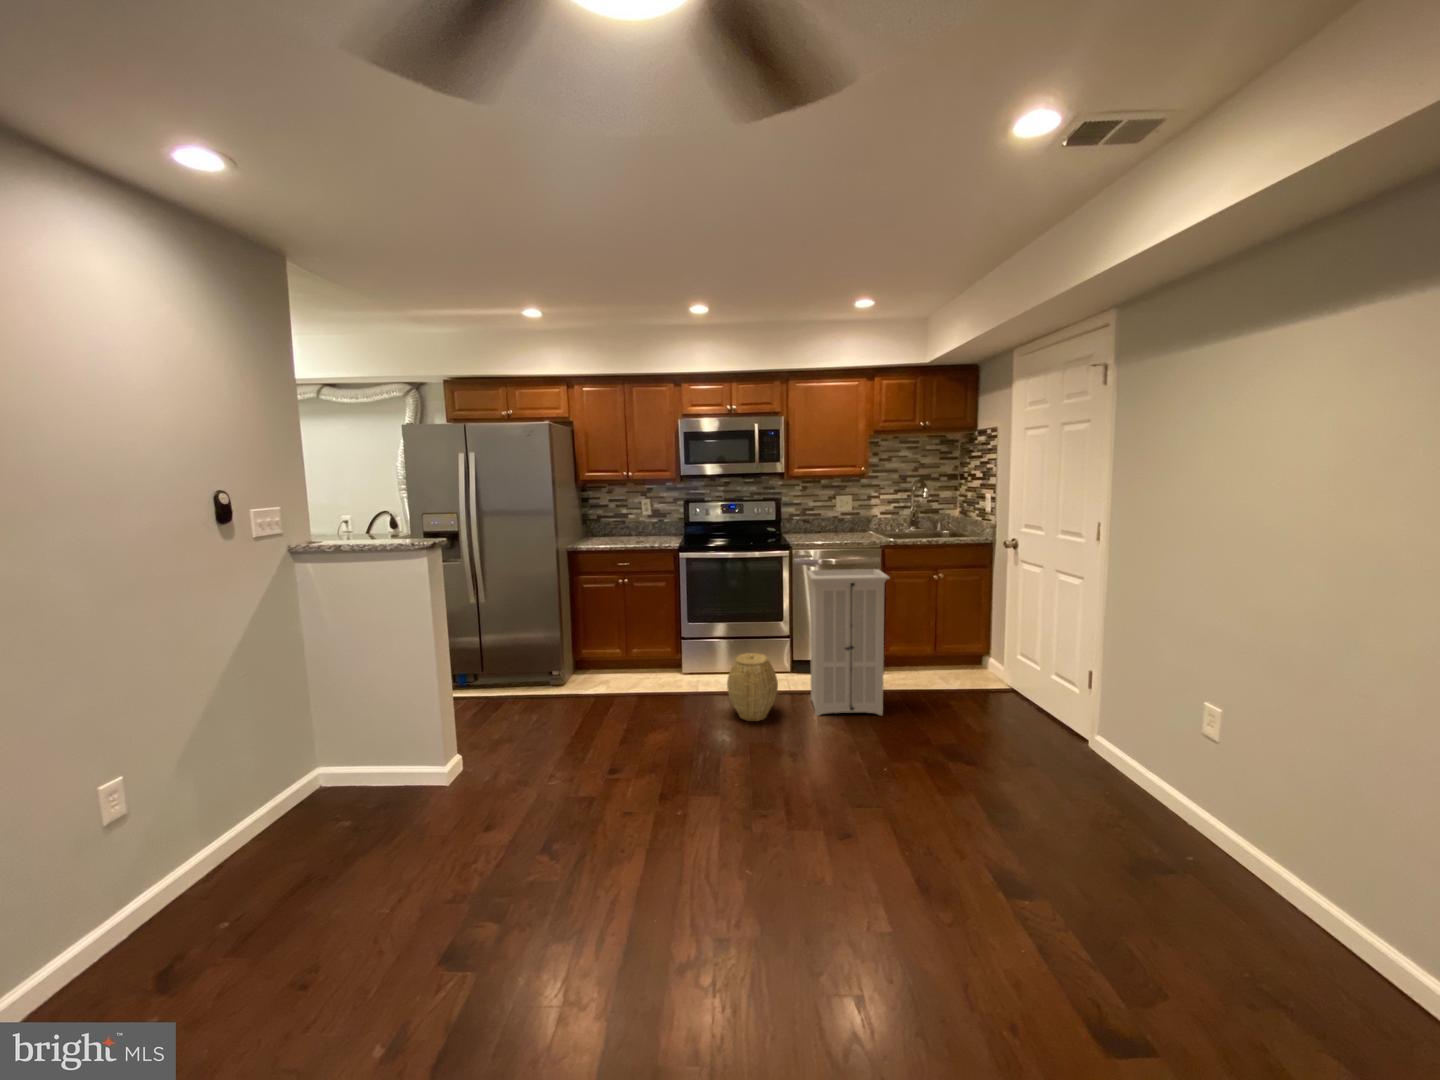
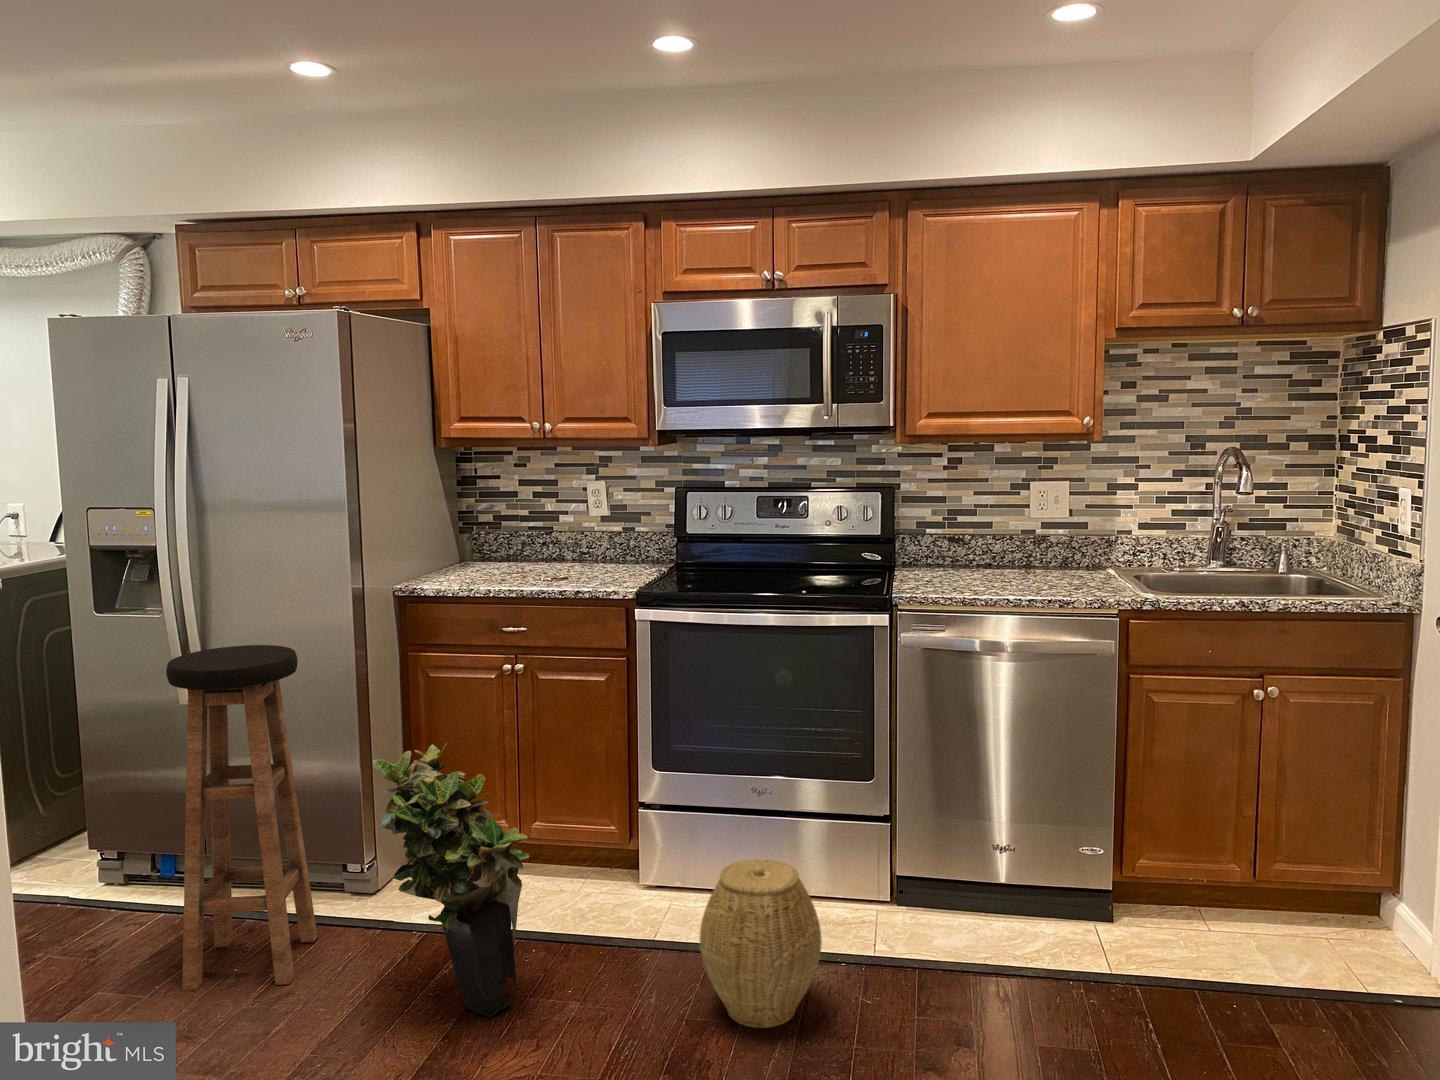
storage cabinet: present [807,568,890,716] -> none [904,661,1103,1043]
bar stool: none [482,573,546,729] -> present [166,645,317,991]
potted plant: none [582,611,653,727] -> present [373,743,529,1017]

